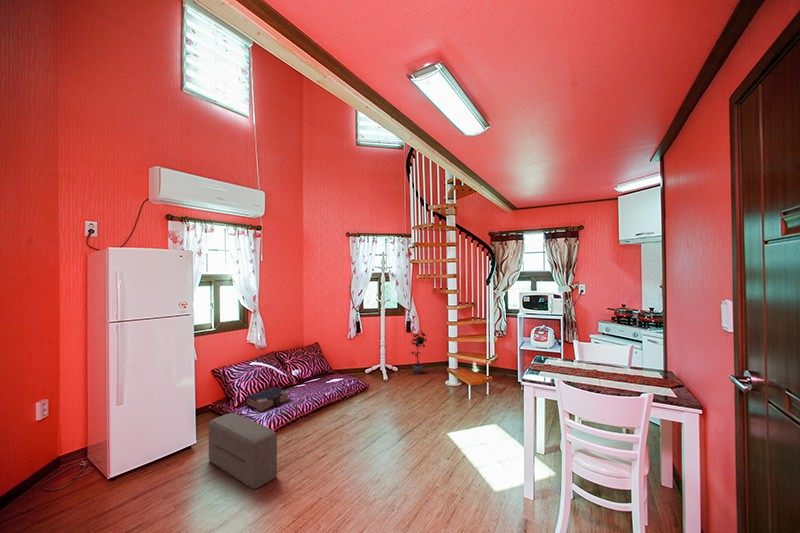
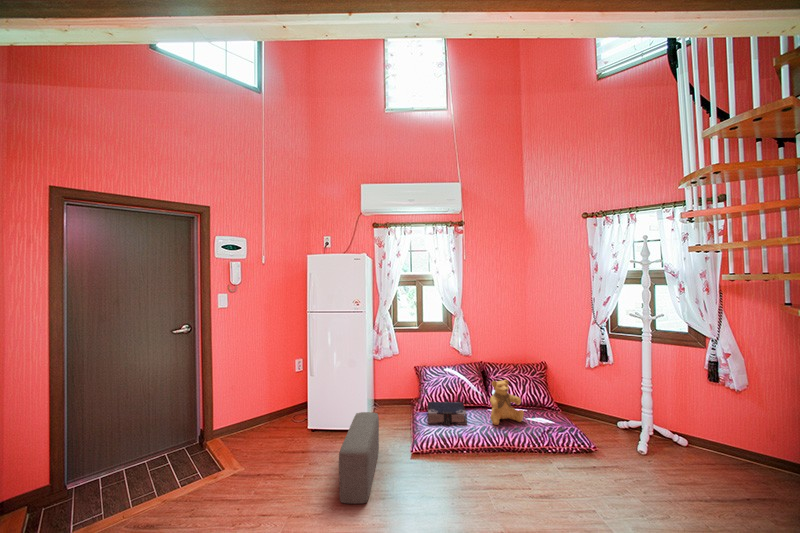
potted plant: present [412,331,427,374] -> none [708,387,761,475]
teddy bear: none [301,357,325,393] -> present [490,380,524,425]

